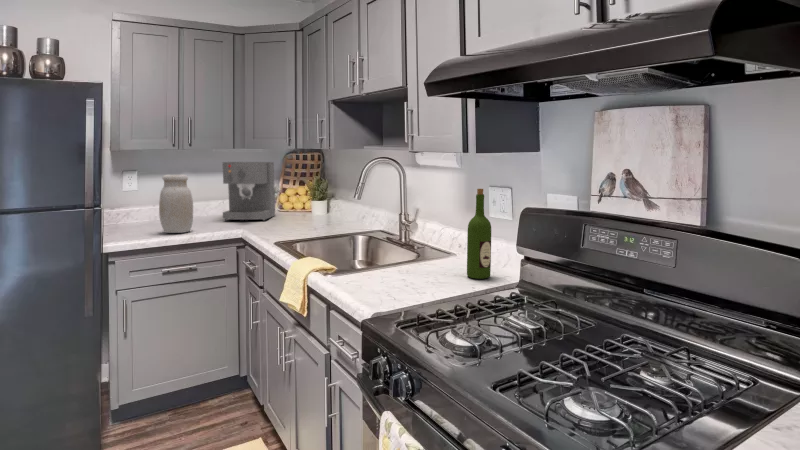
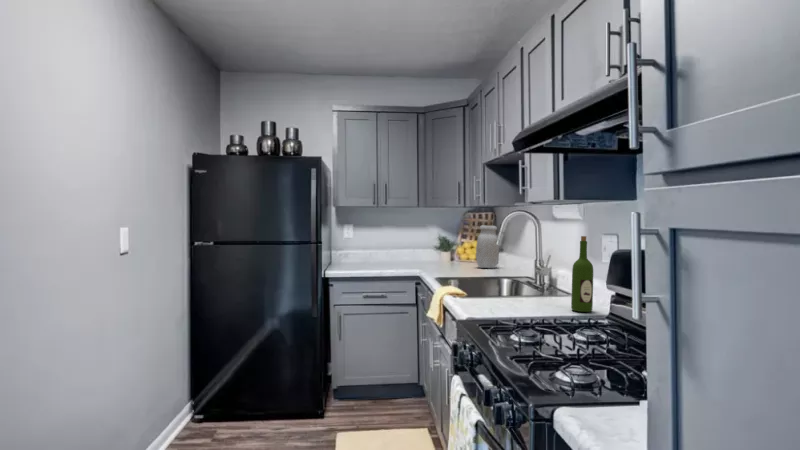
coffee maker: present [223,162,275,220] -> none [410,218,453,265]
jar: present [159,174,193,233] -> present [476,226,499,268]

